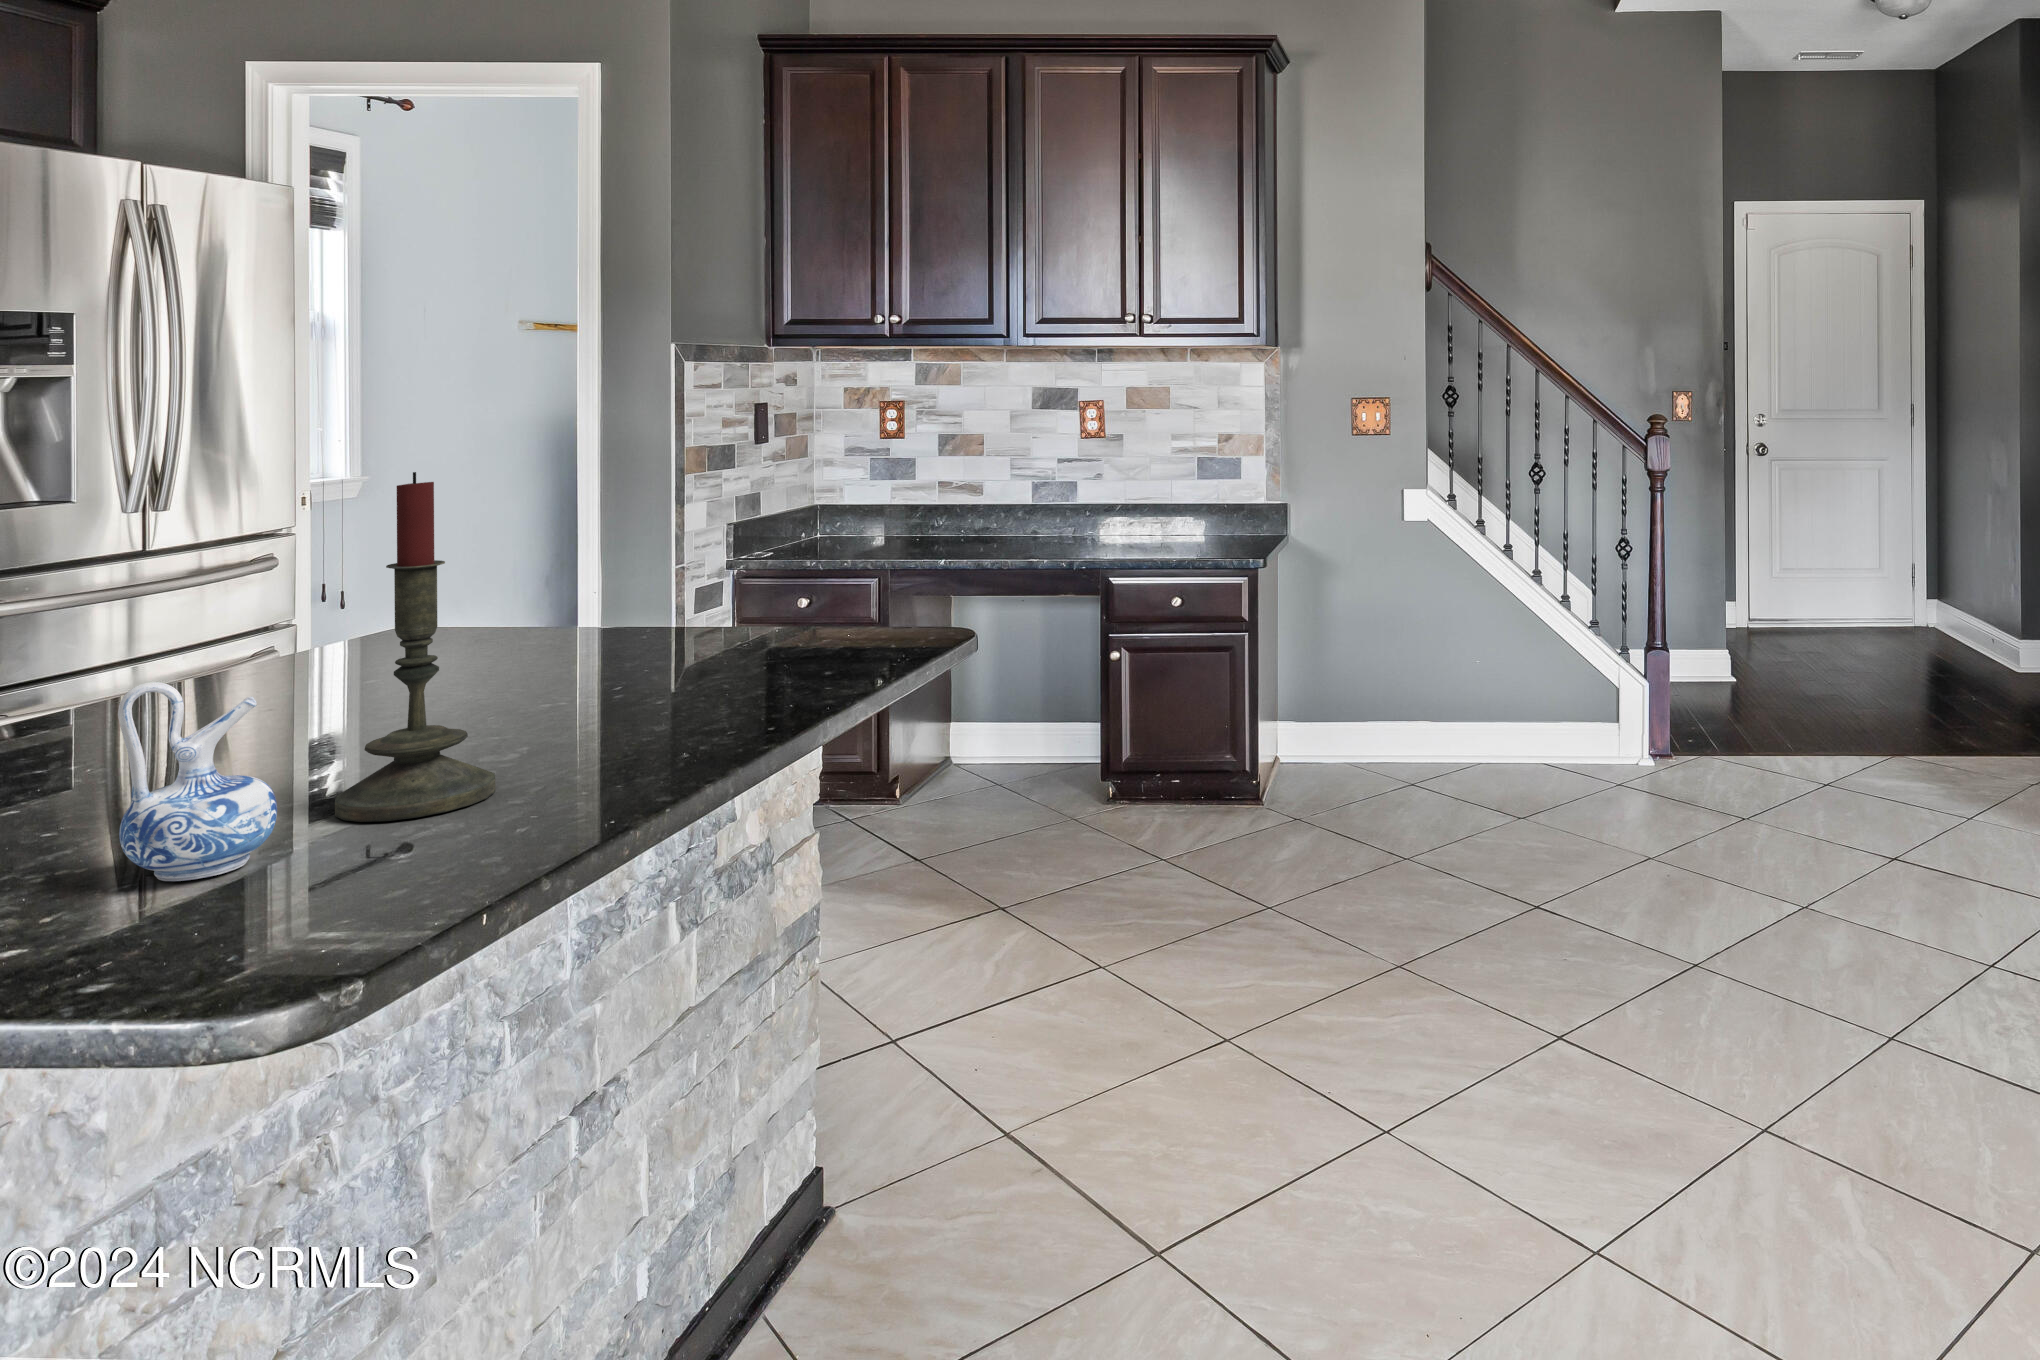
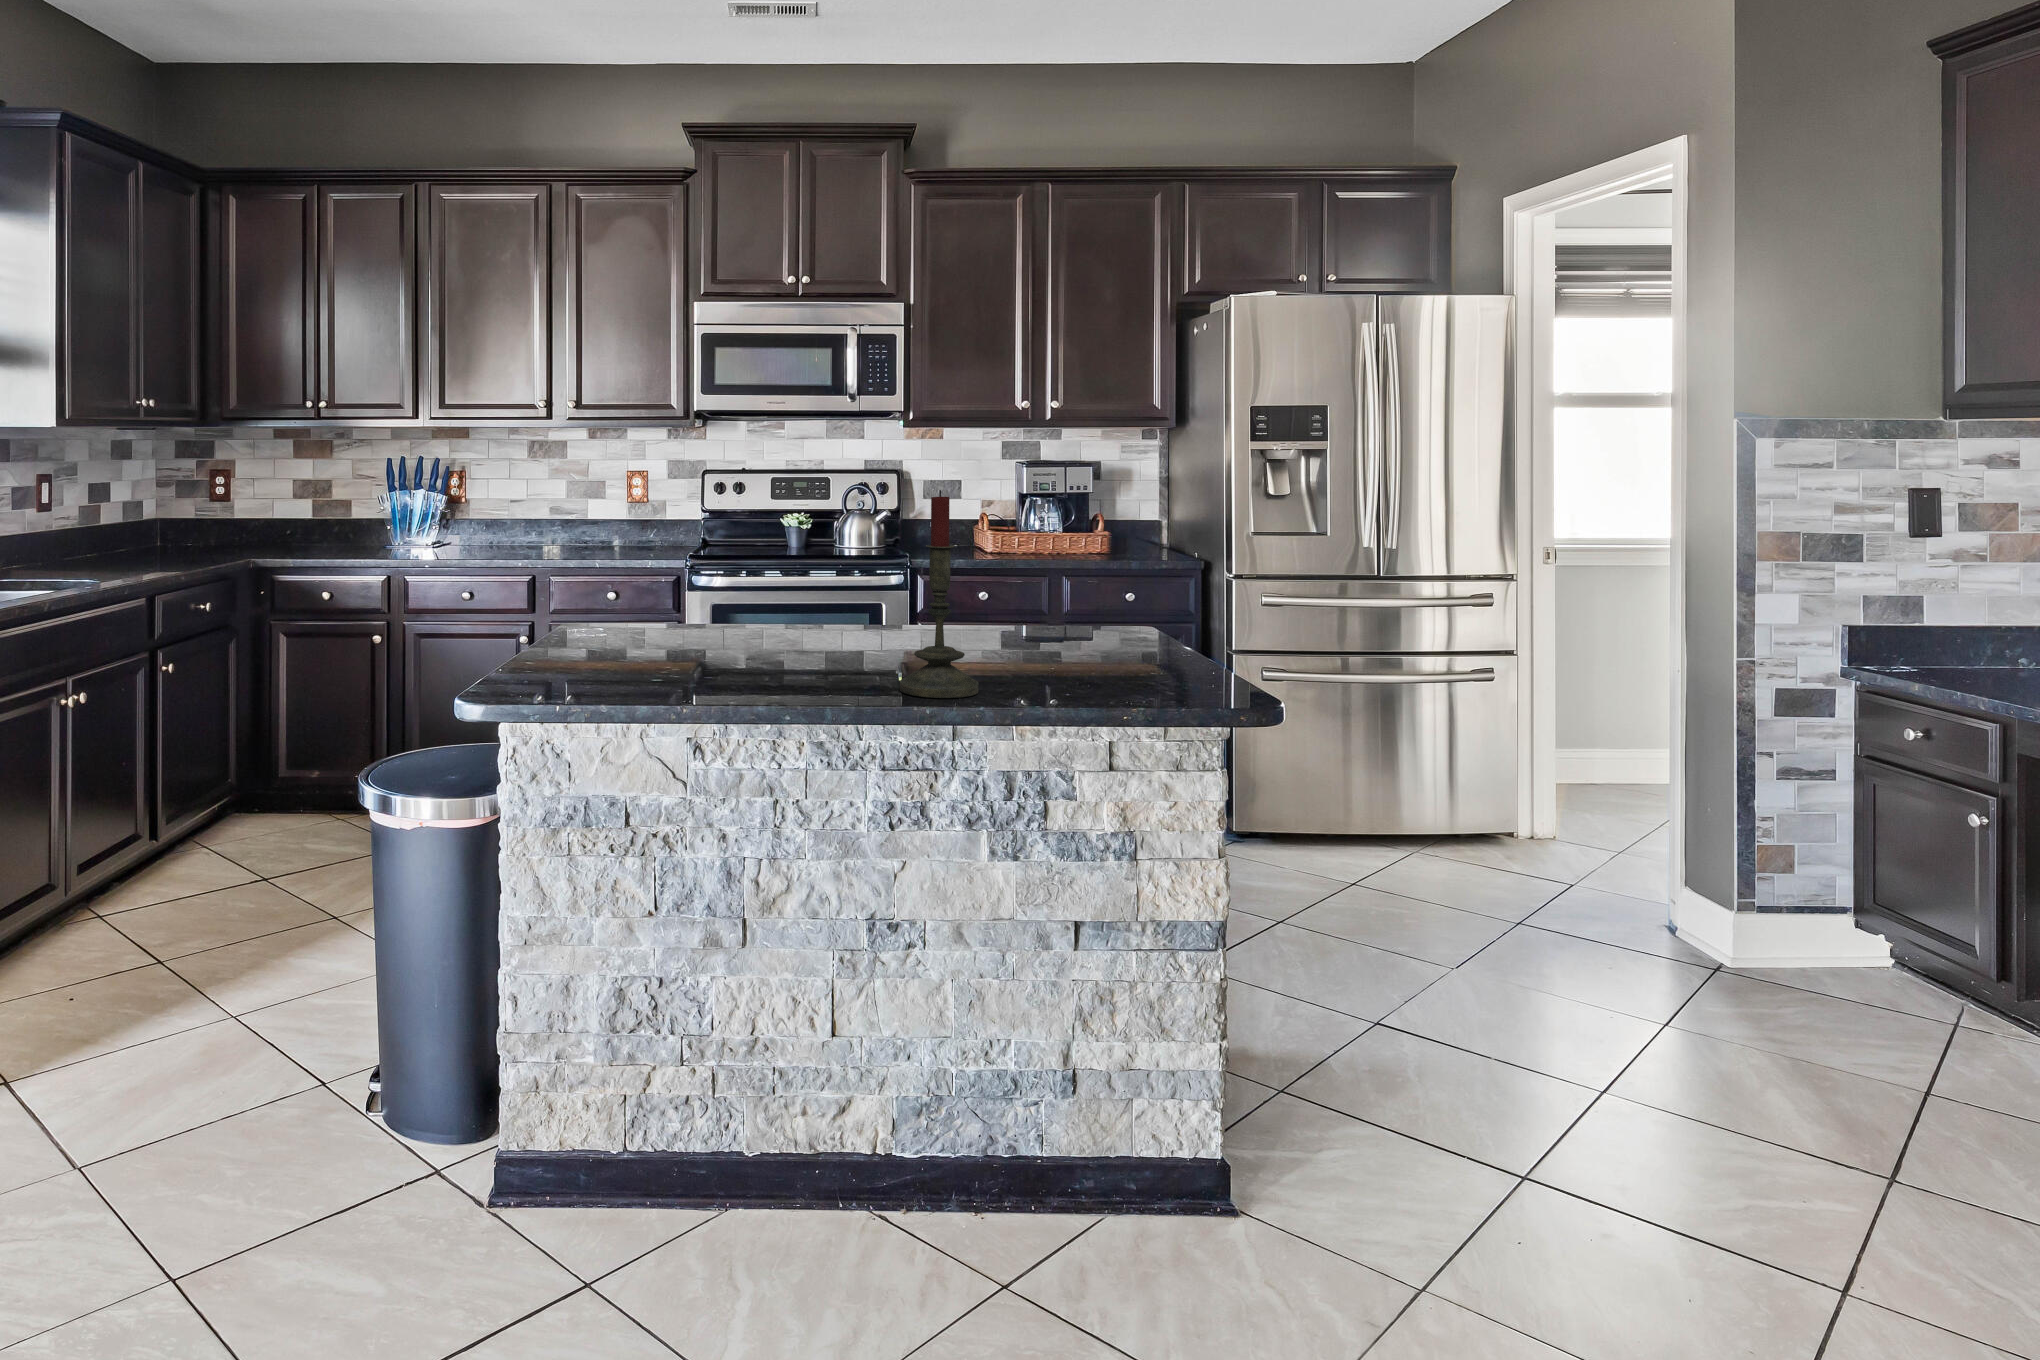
ceramic pitcher: present [118,682,277,881] -> none [792,584,853,690]

